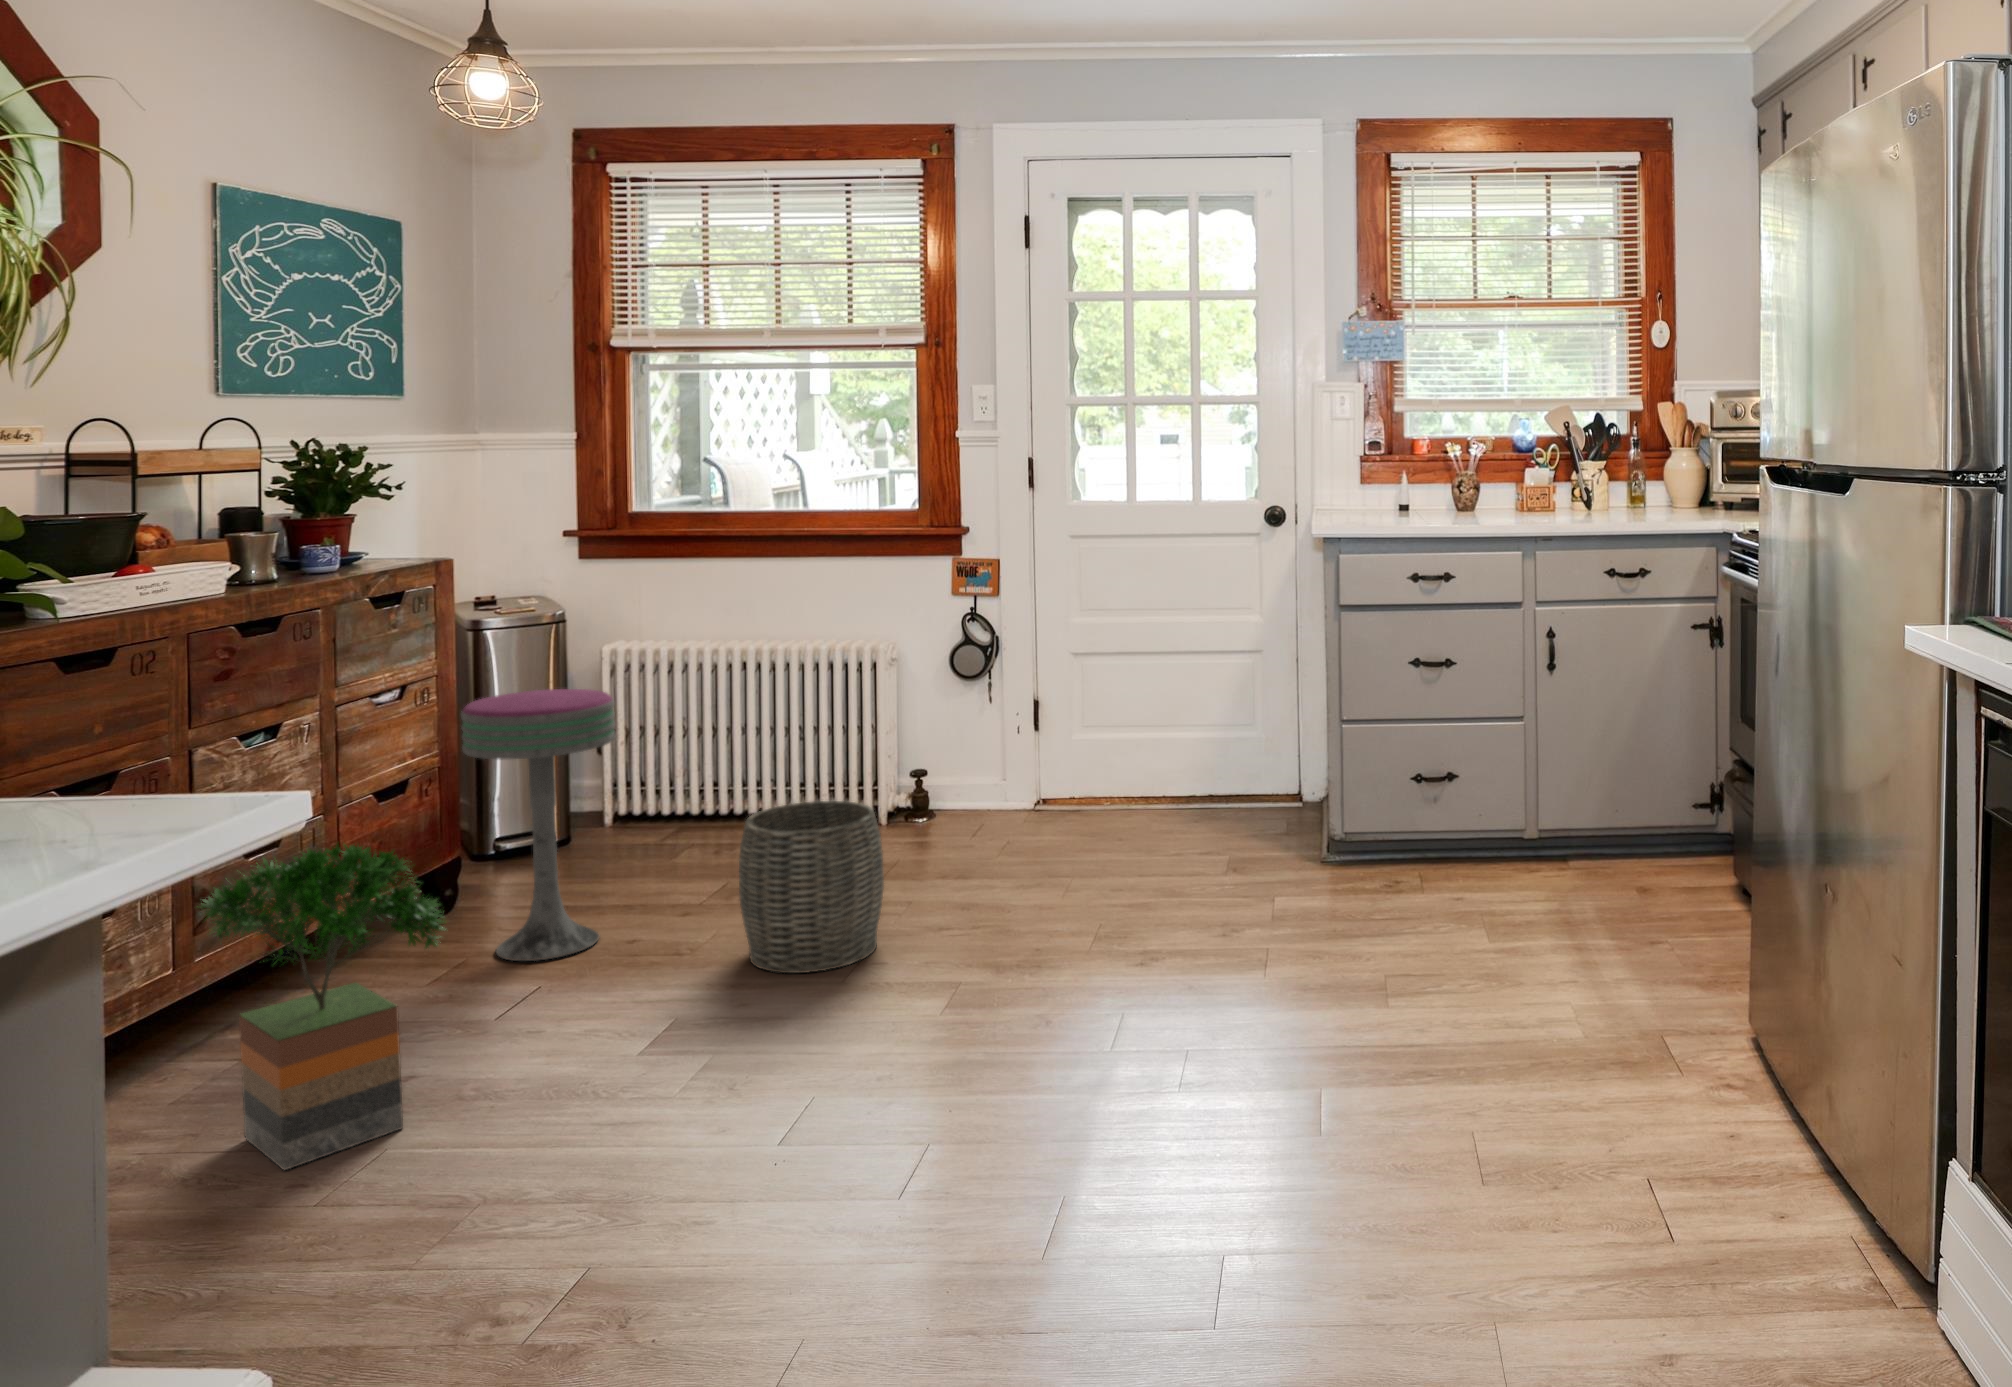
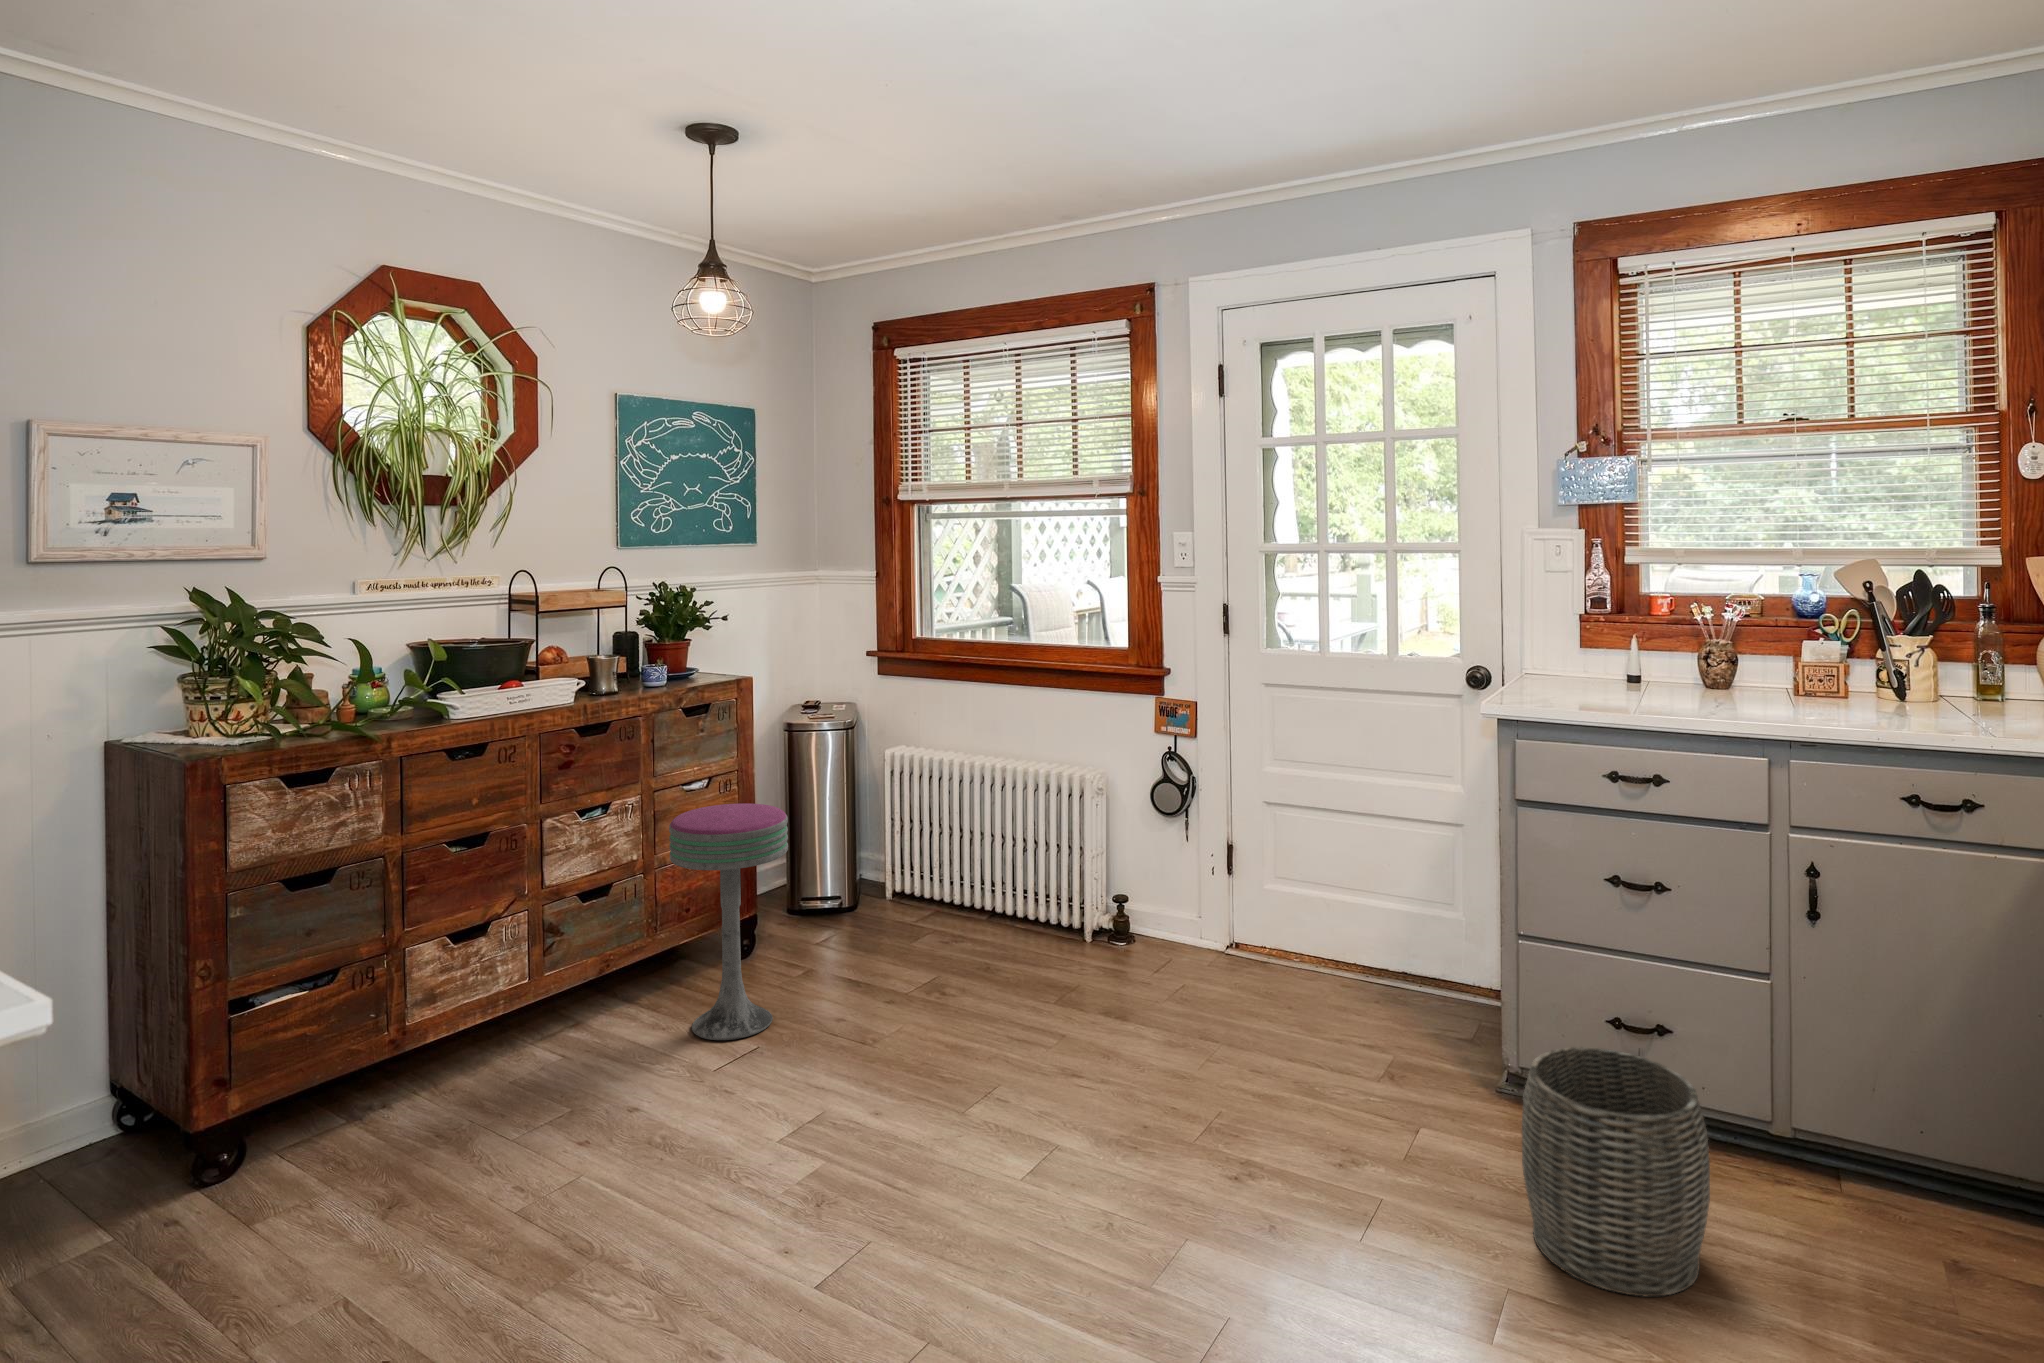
woven basket: present [739,801,884,973] -> present [1522,1047,1710,1296]
potted tree: present [201,844,446,1170] -> none [342,944,518,1218]

